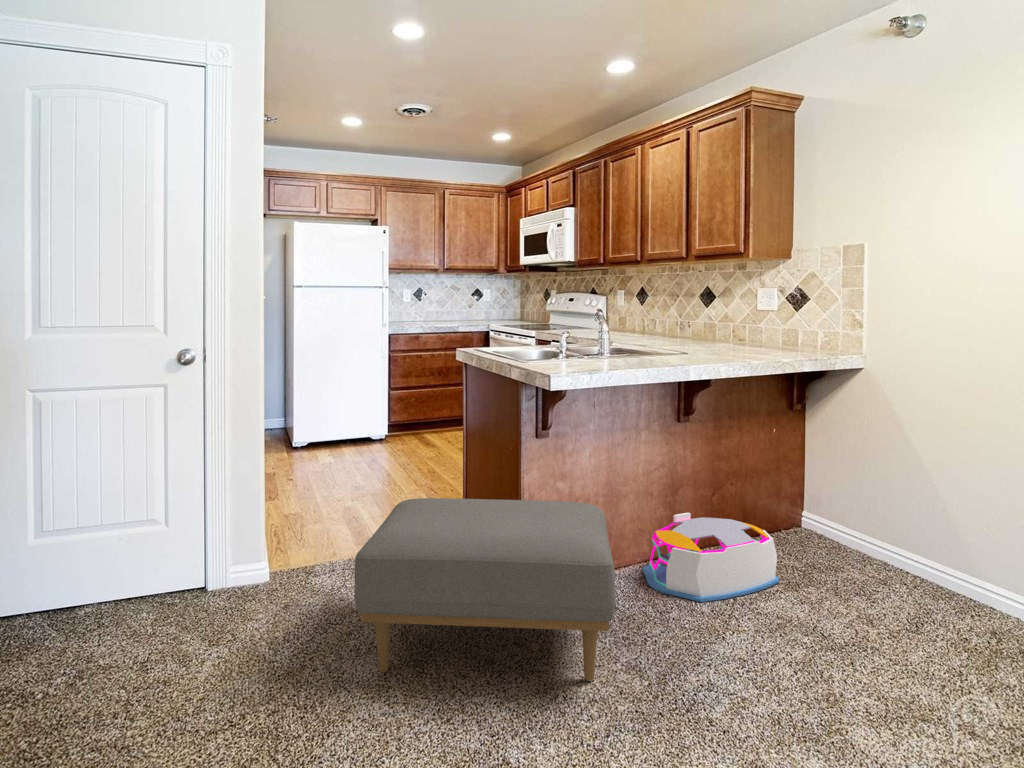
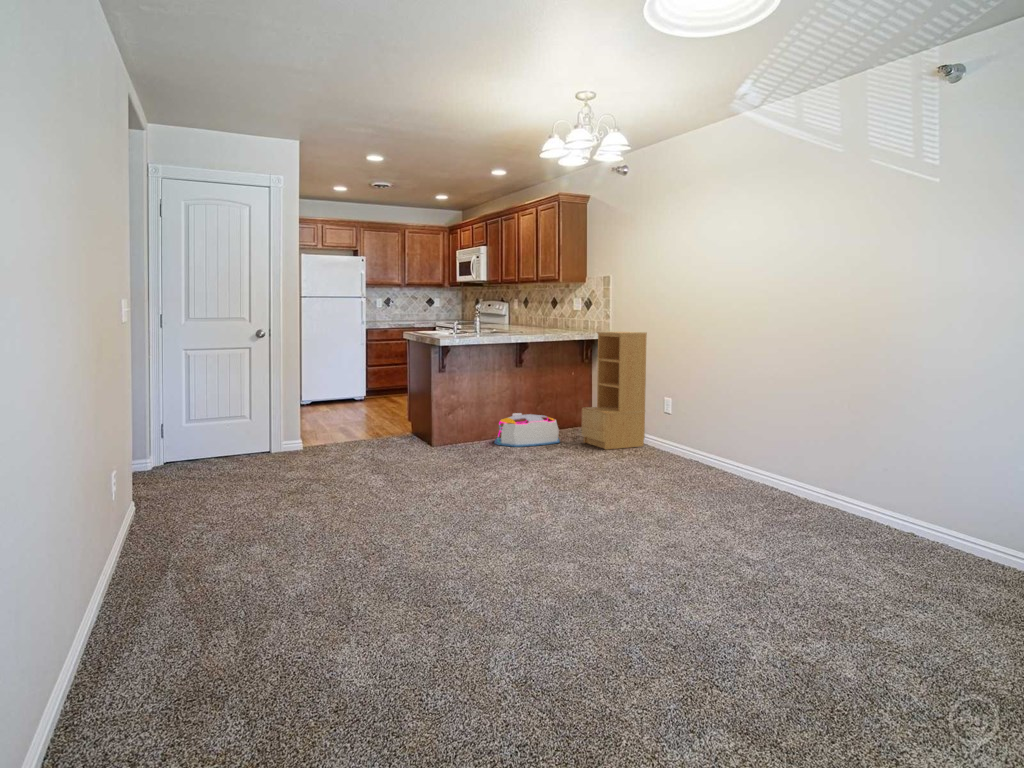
bookshelf: none [823,355,988,615] -> present [581,332,647,450]
ottoman: present [354,498,616,681] -> none [354,395,467,460]

